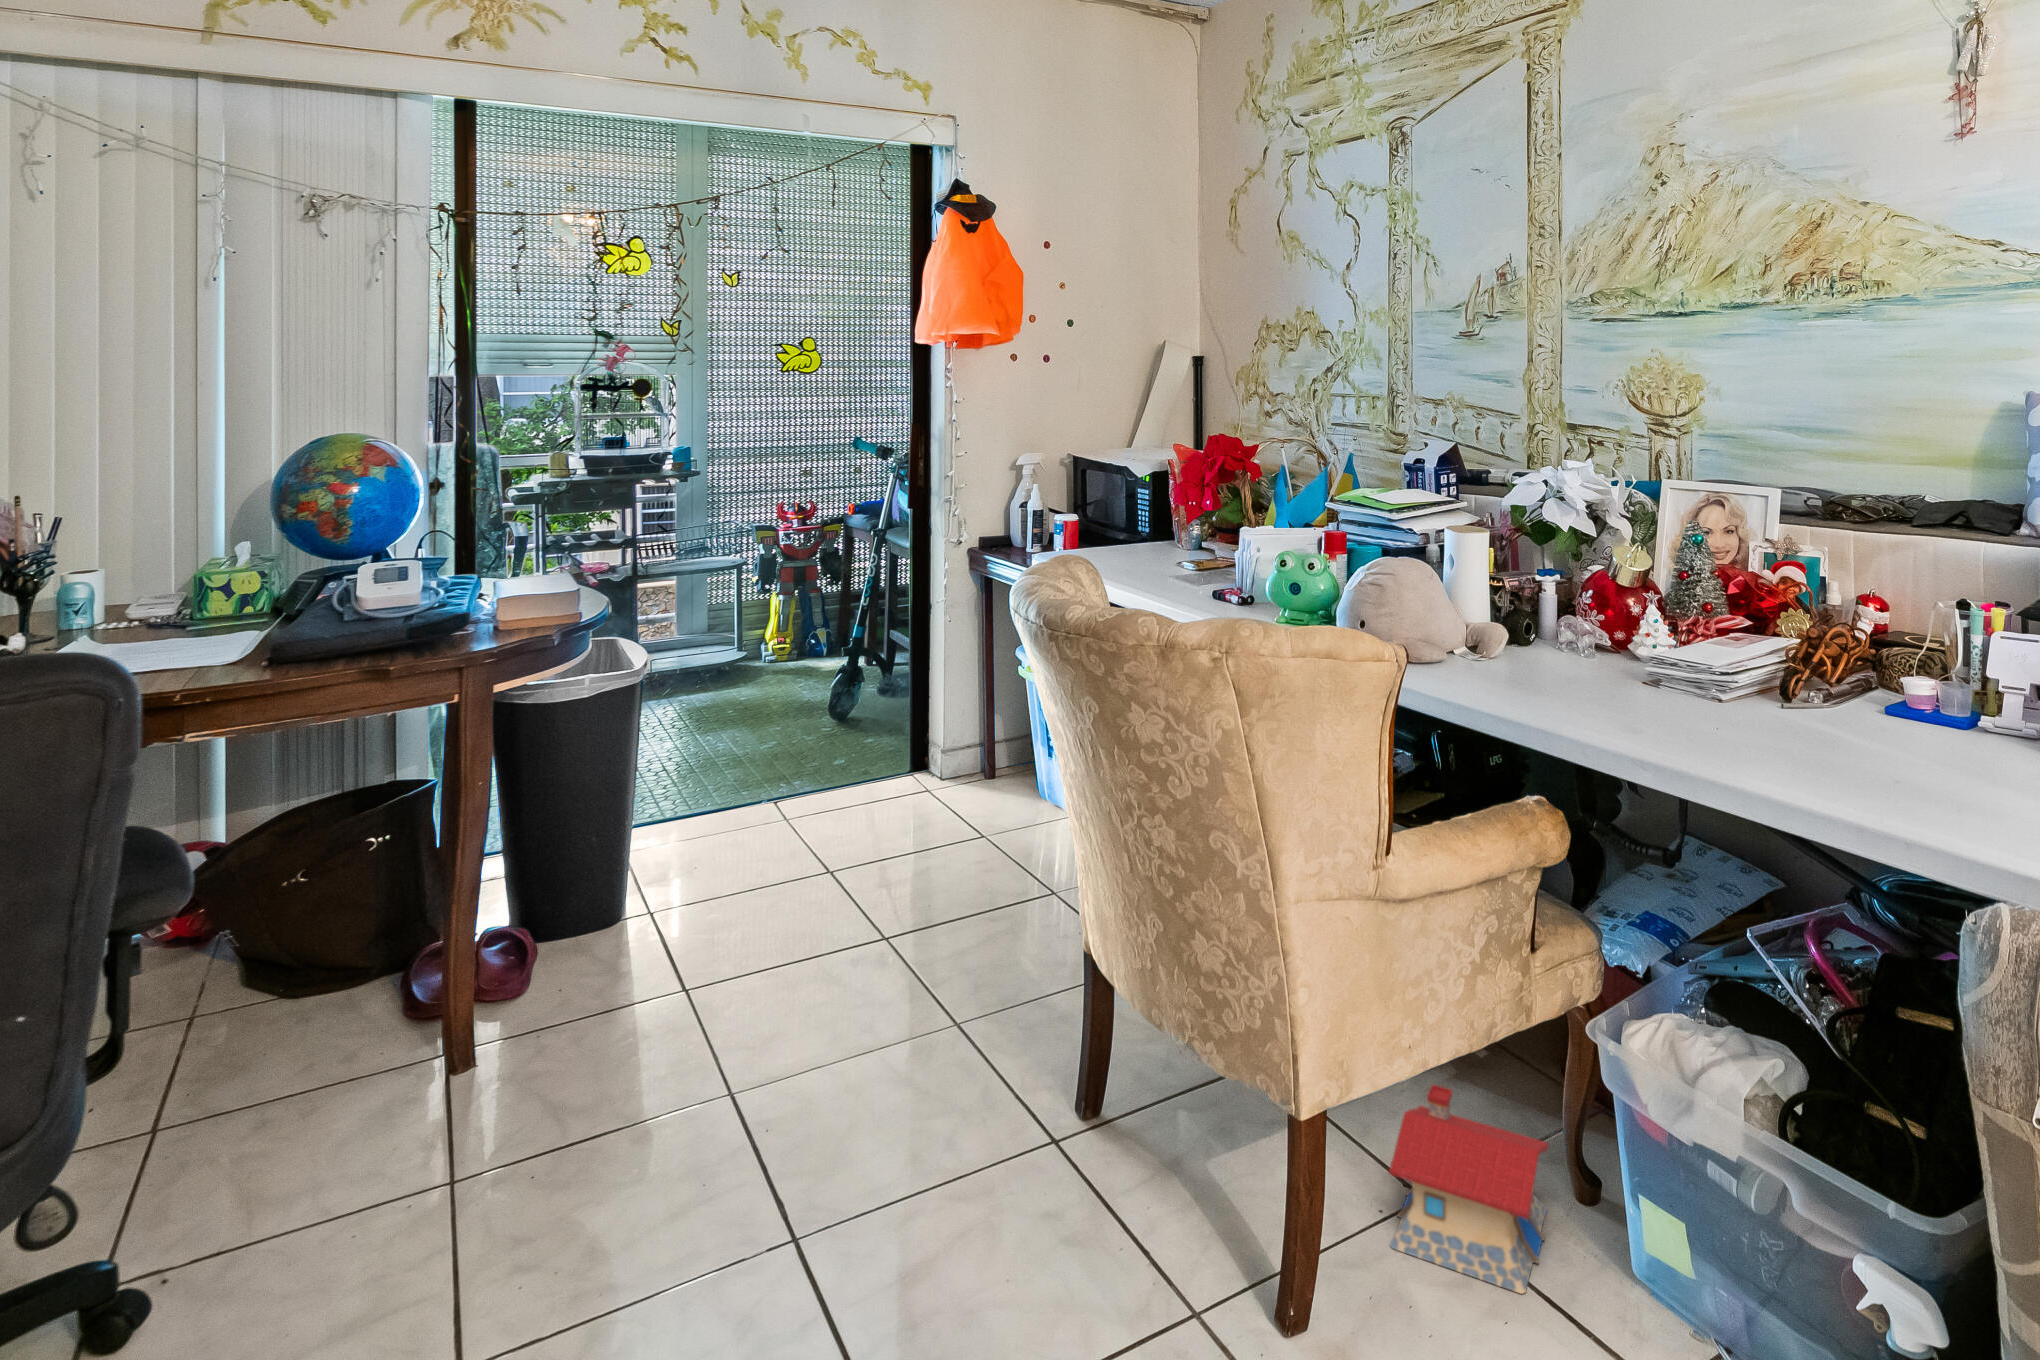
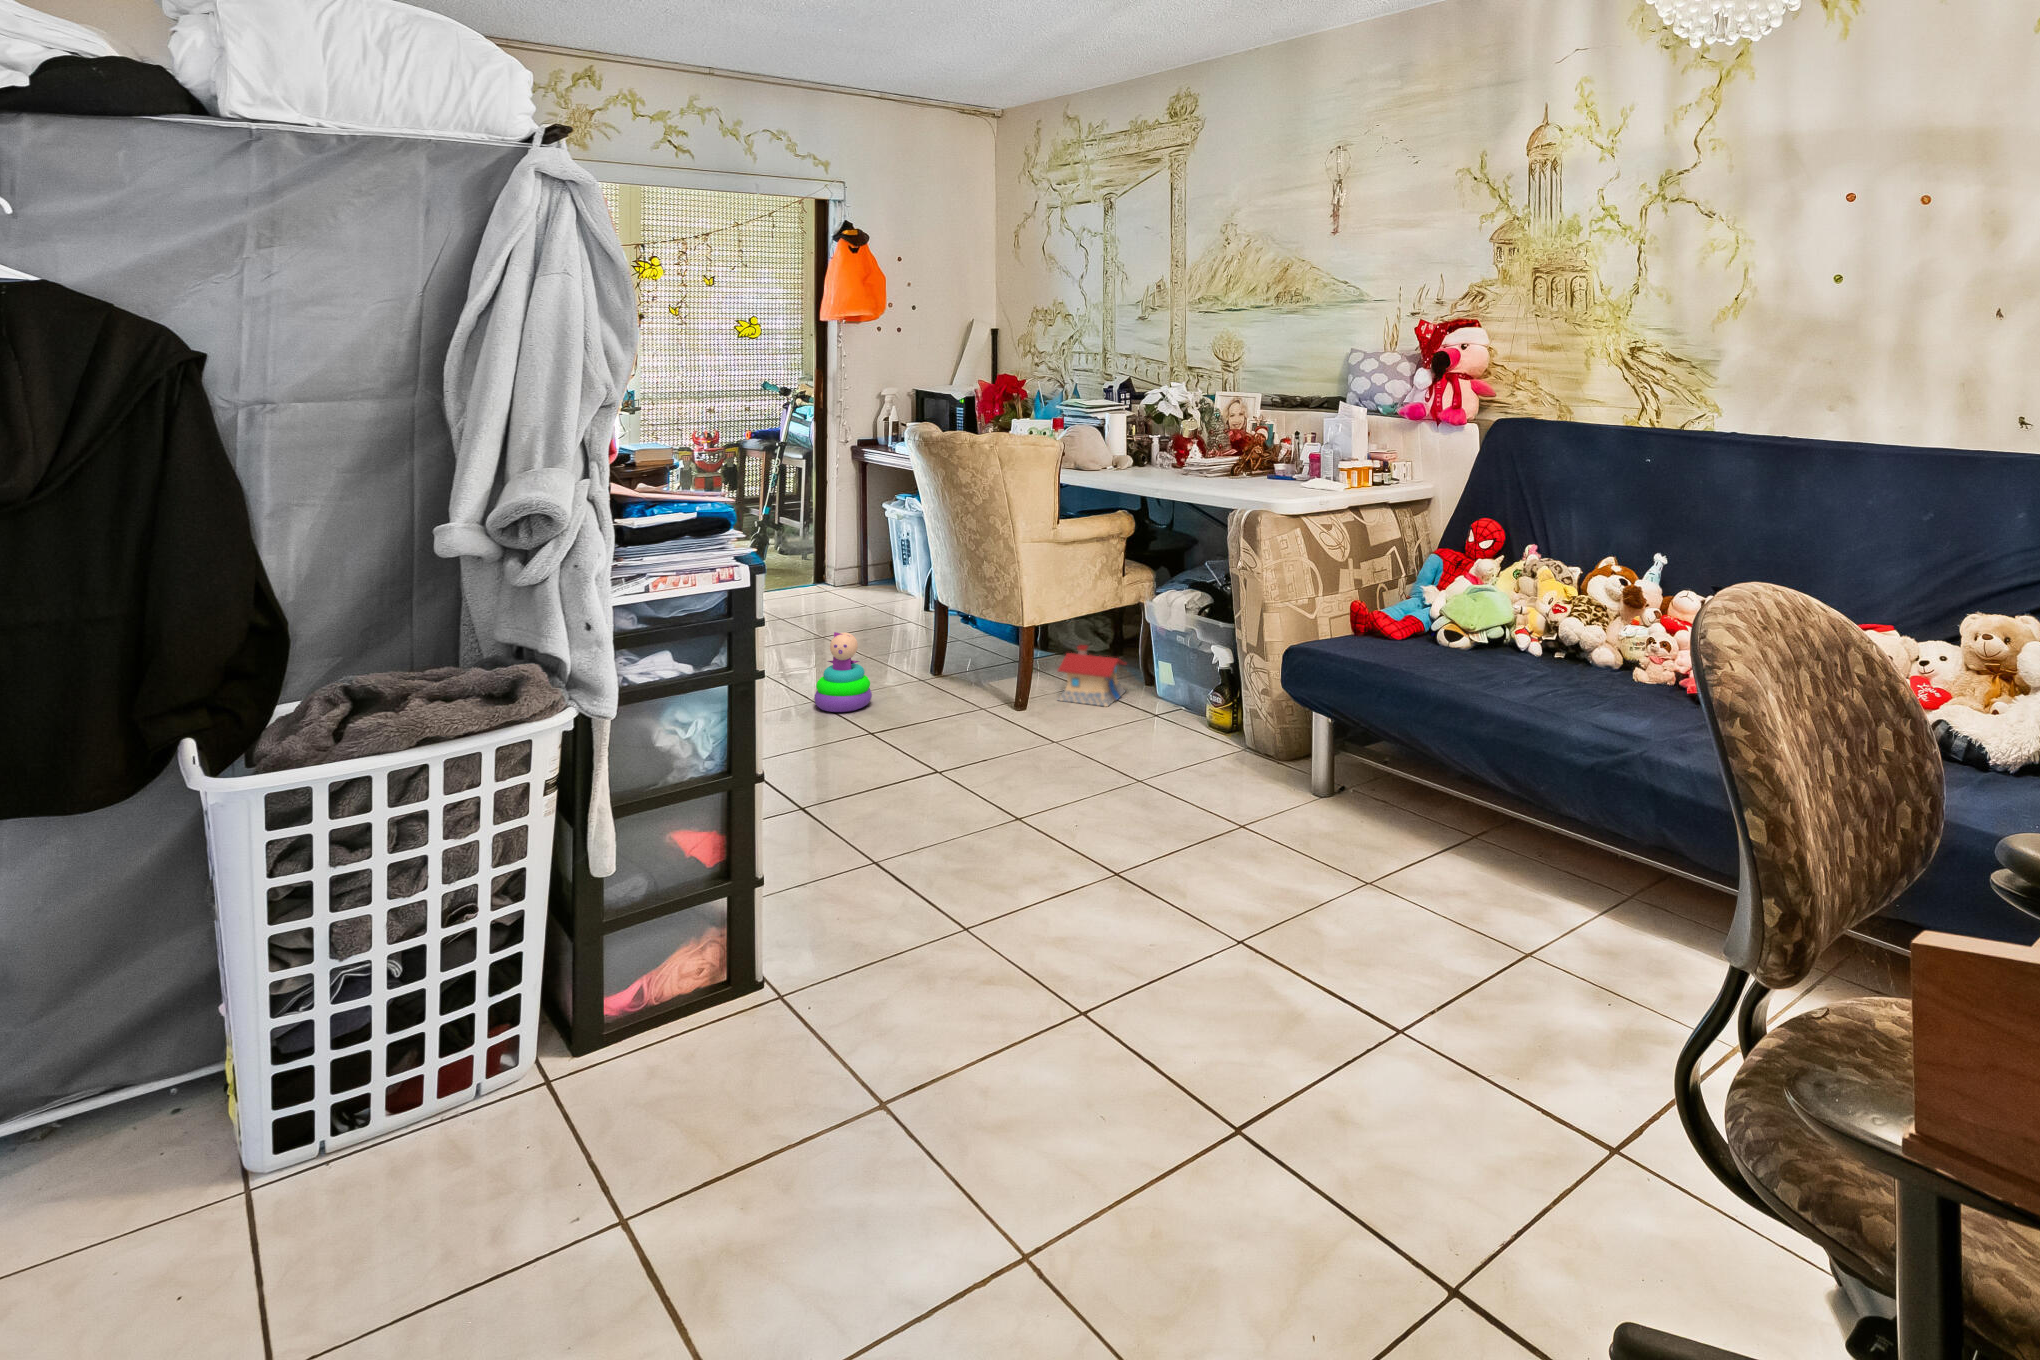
stacking toy: none [818,1067,953,1284] -> present [814,632,872,712]

